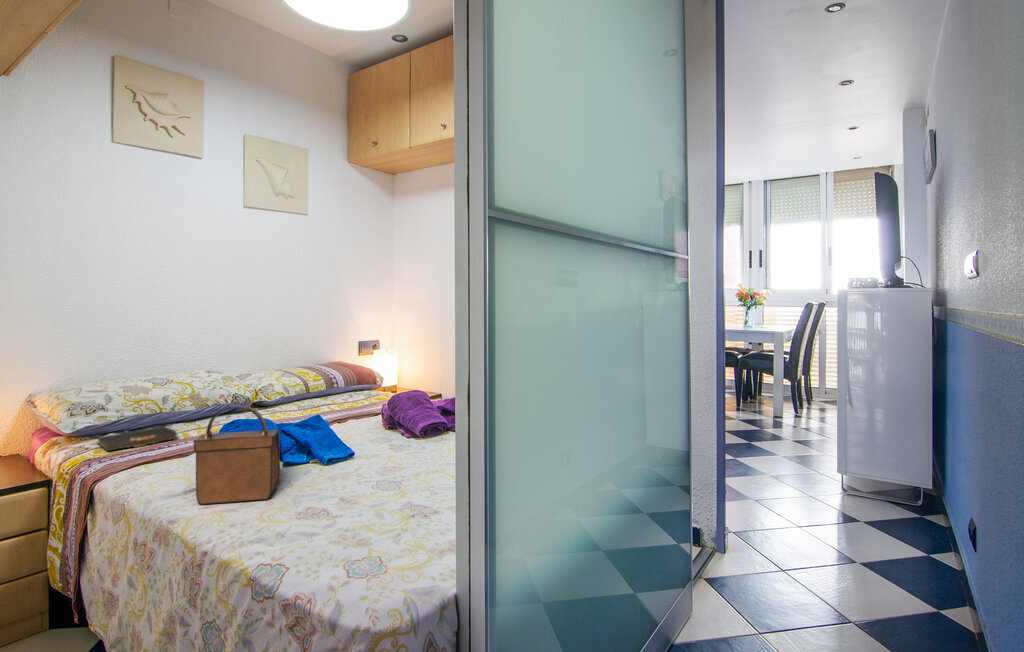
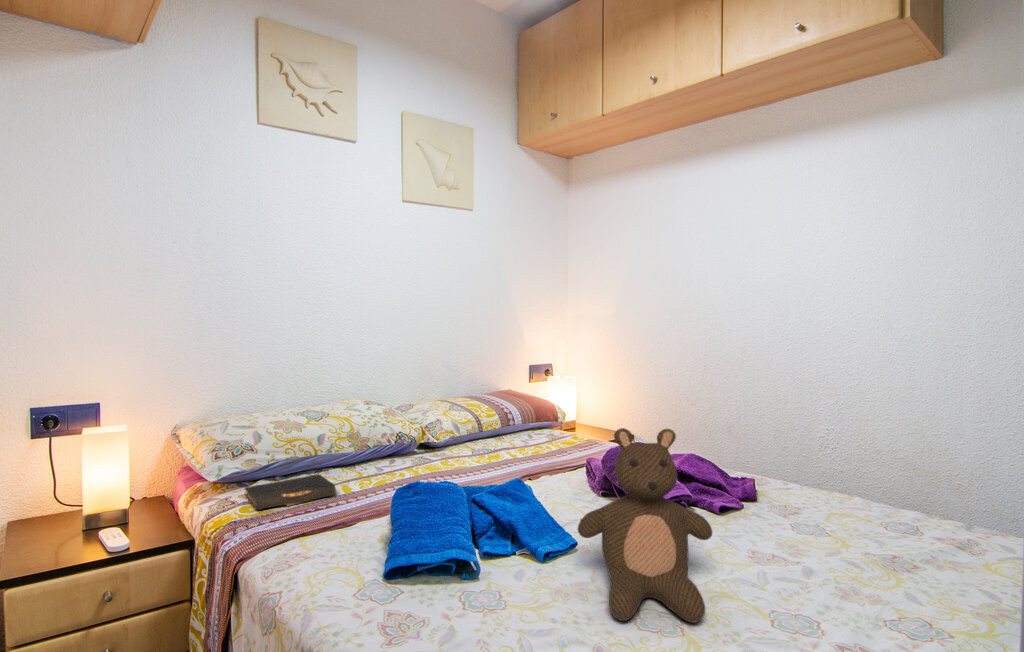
stuffed bear: none [345,372,431,487] -> present [578,428,712,623]
handbag: present [194,405,280,504] -> none [372,474,489,631]

